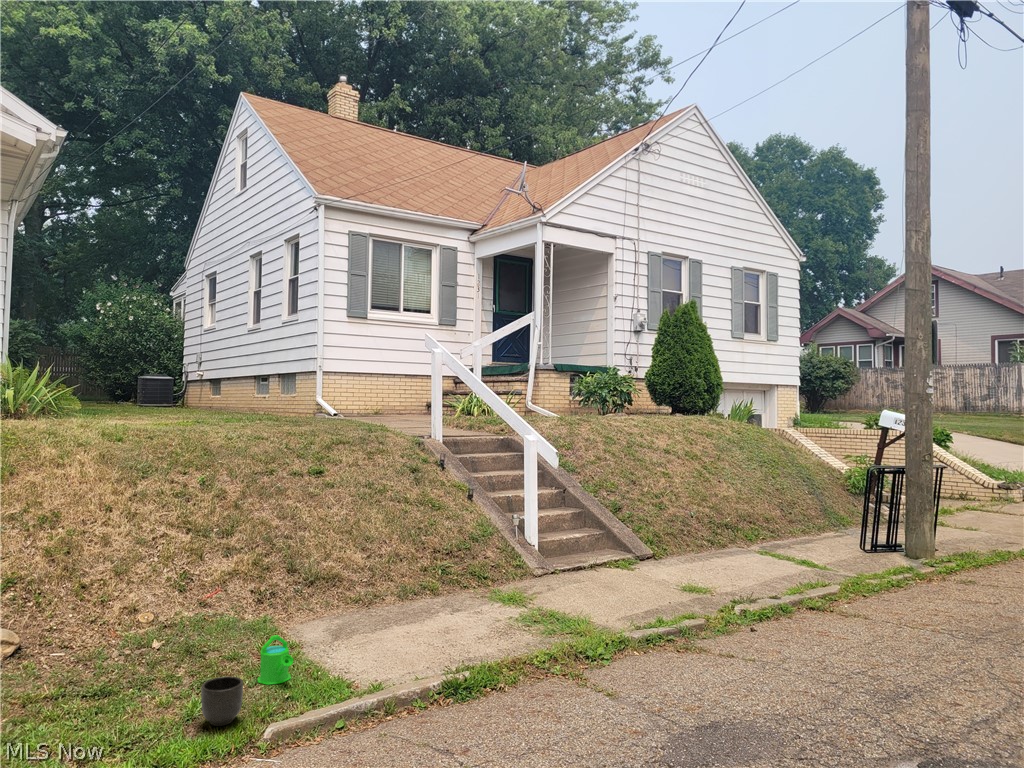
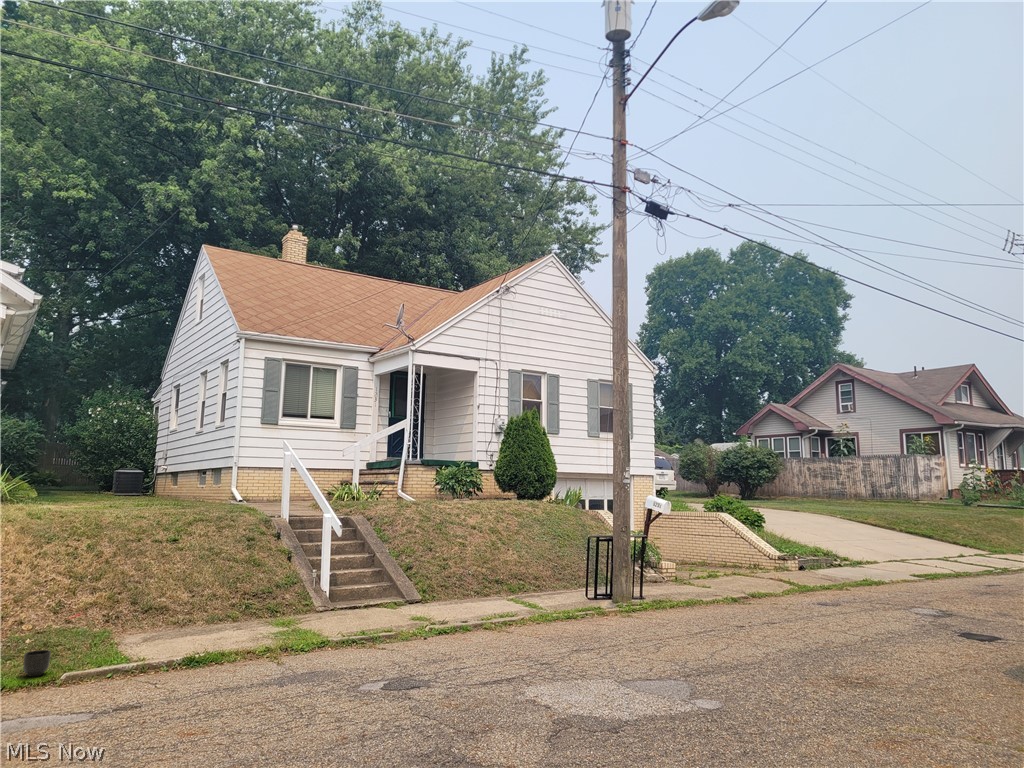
watering can: present [258,635,293,685] -> none [72,632,96,661]

